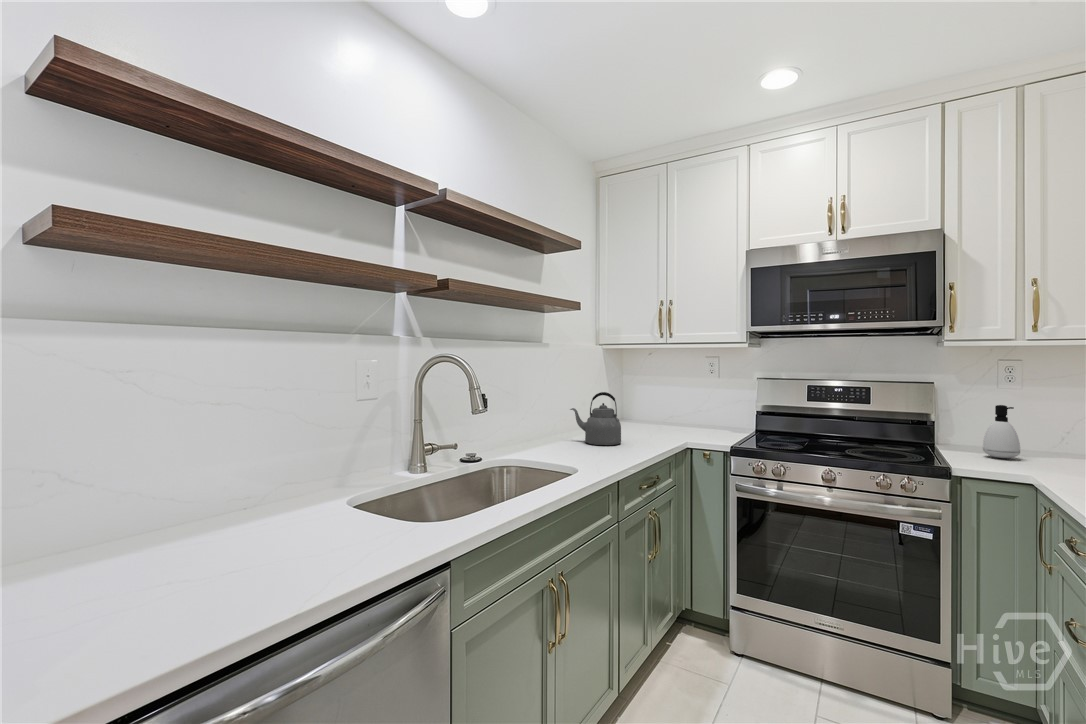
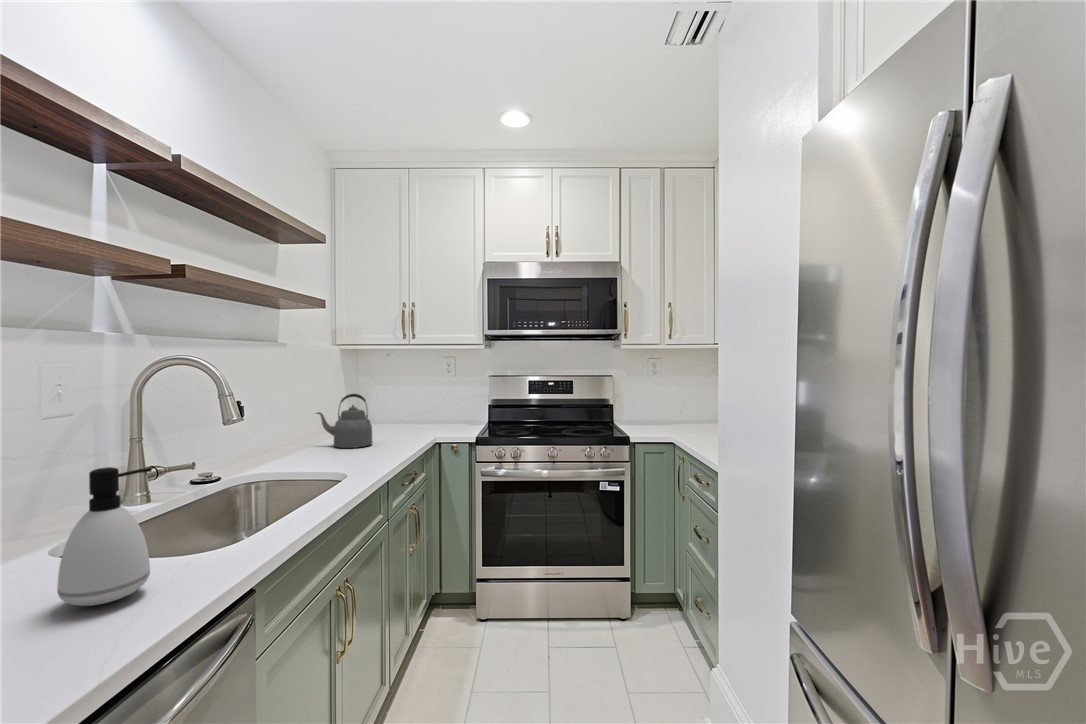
soap dispenser: present [983,405,1020,458] -> present [57,467,152,606]

